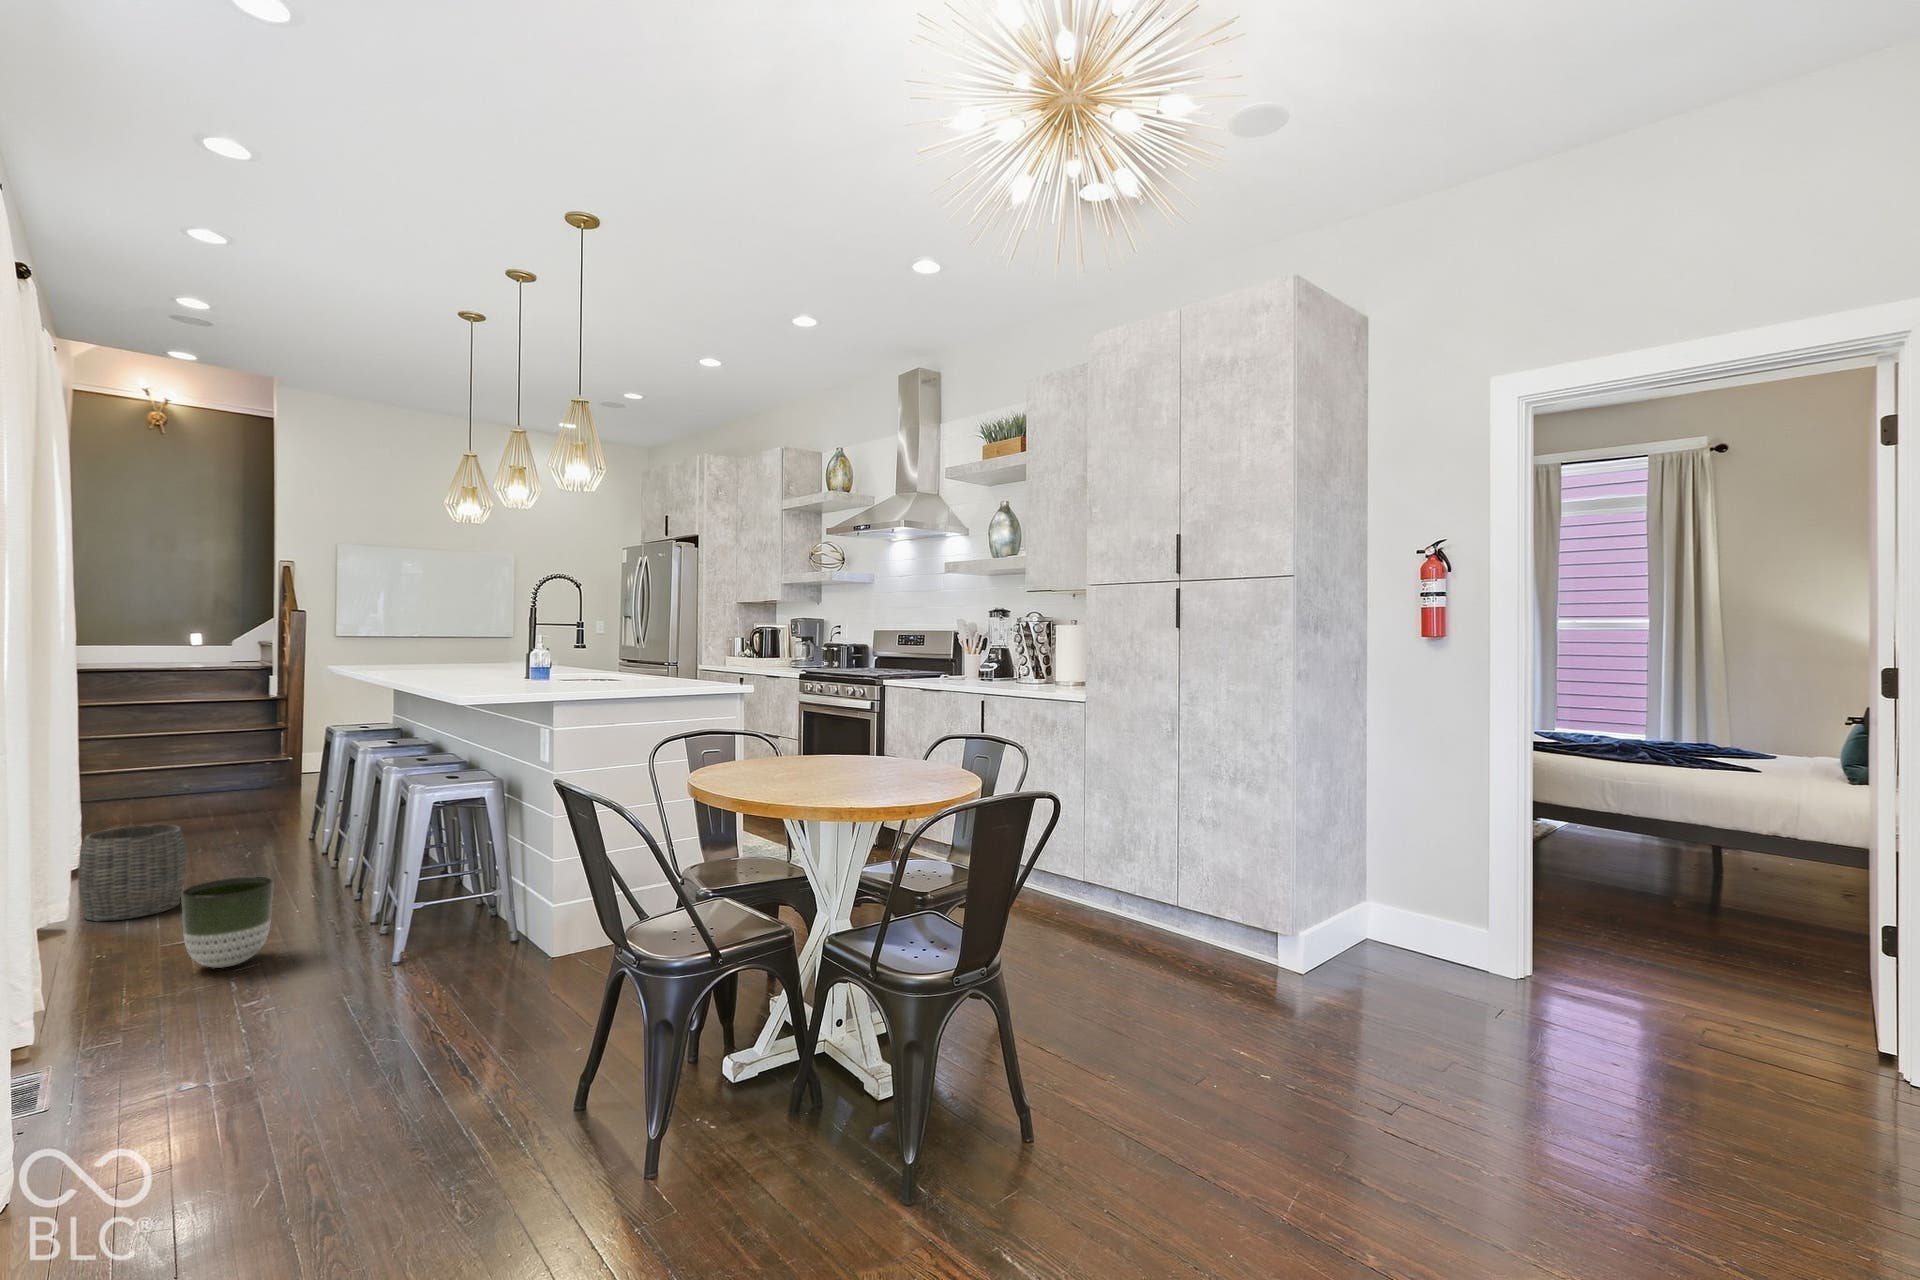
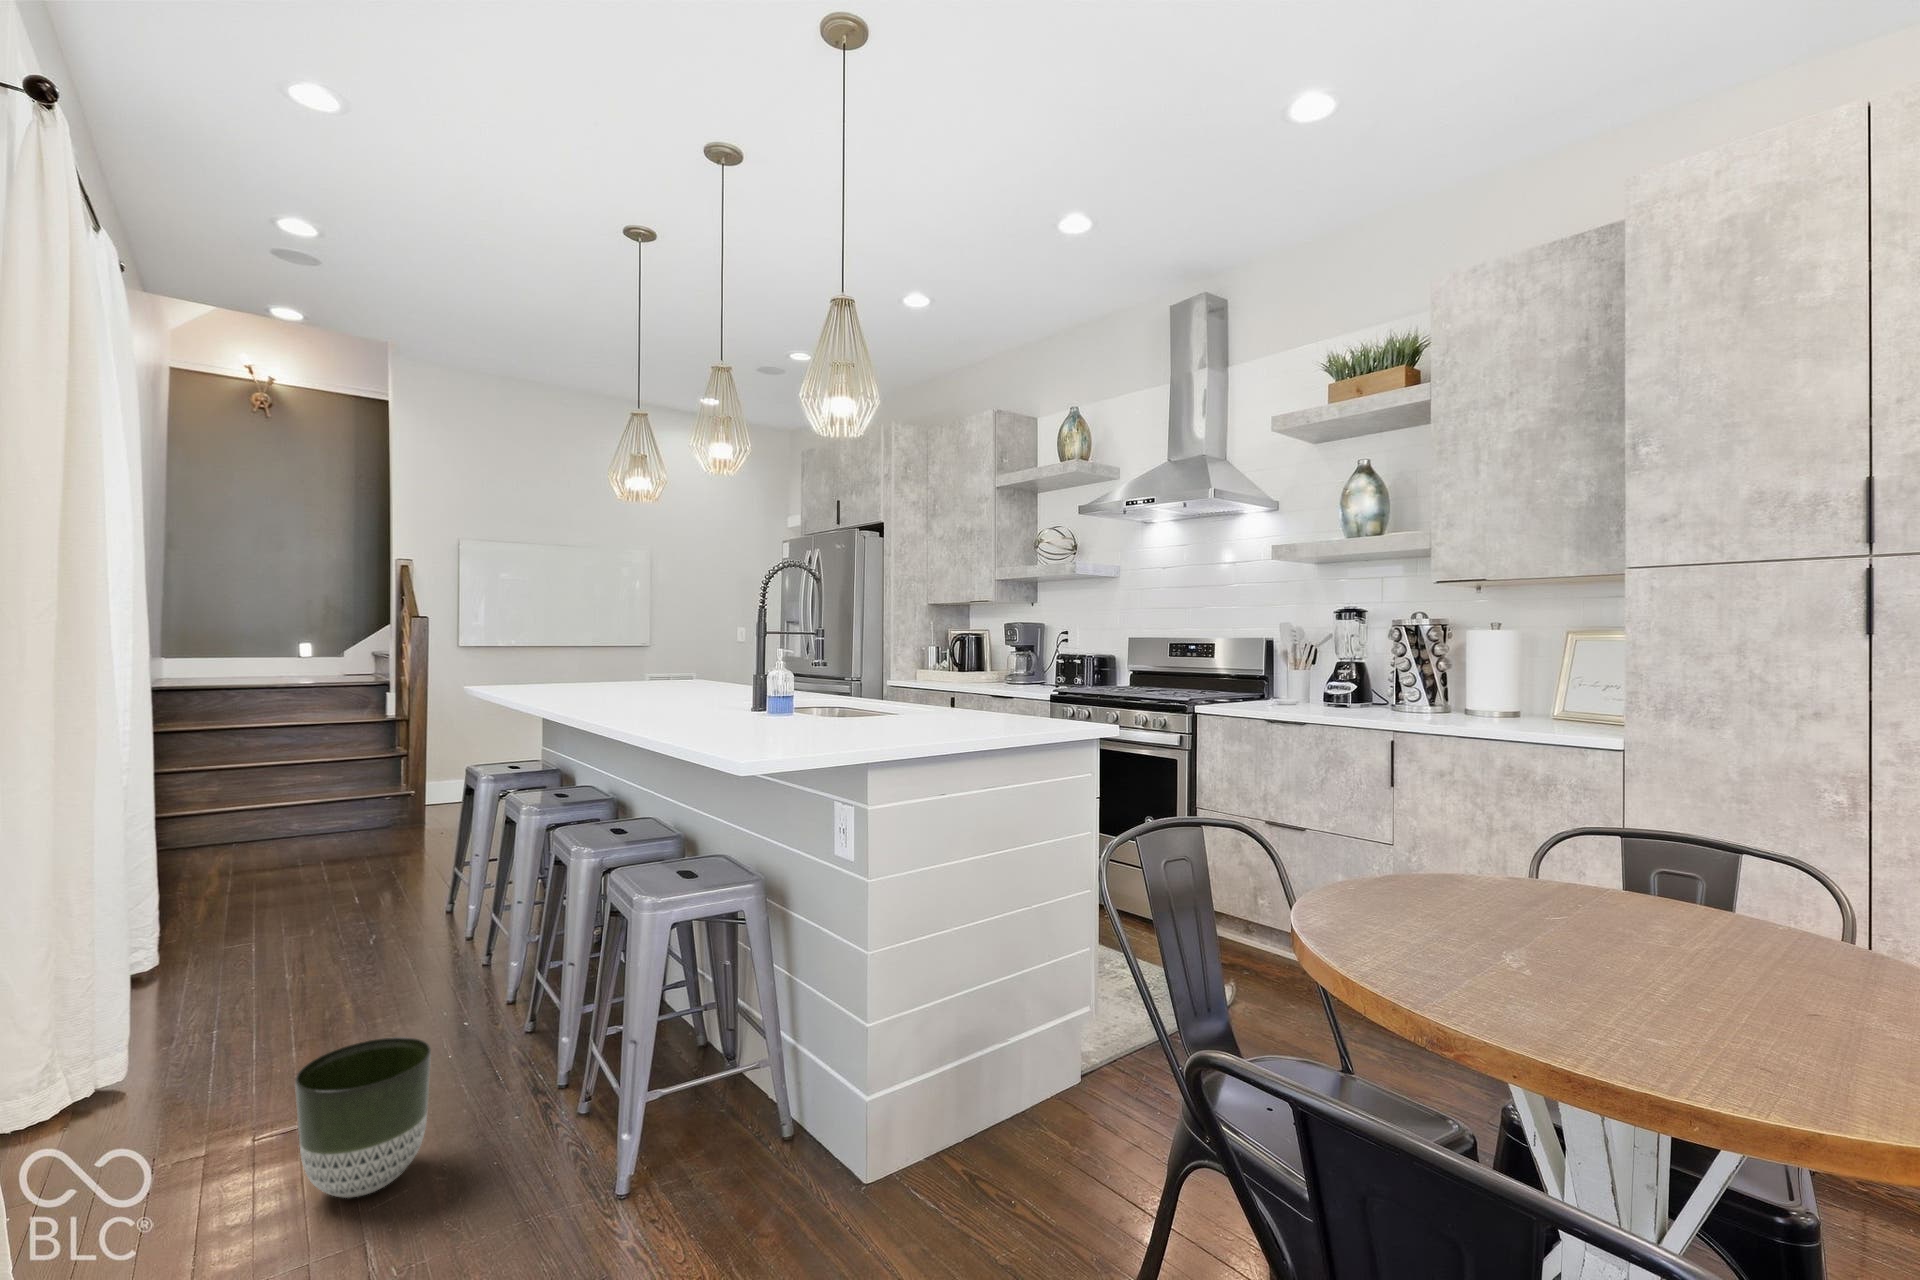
woven basket: present [78,825,186,921] -> none [155,923,300,1074]

